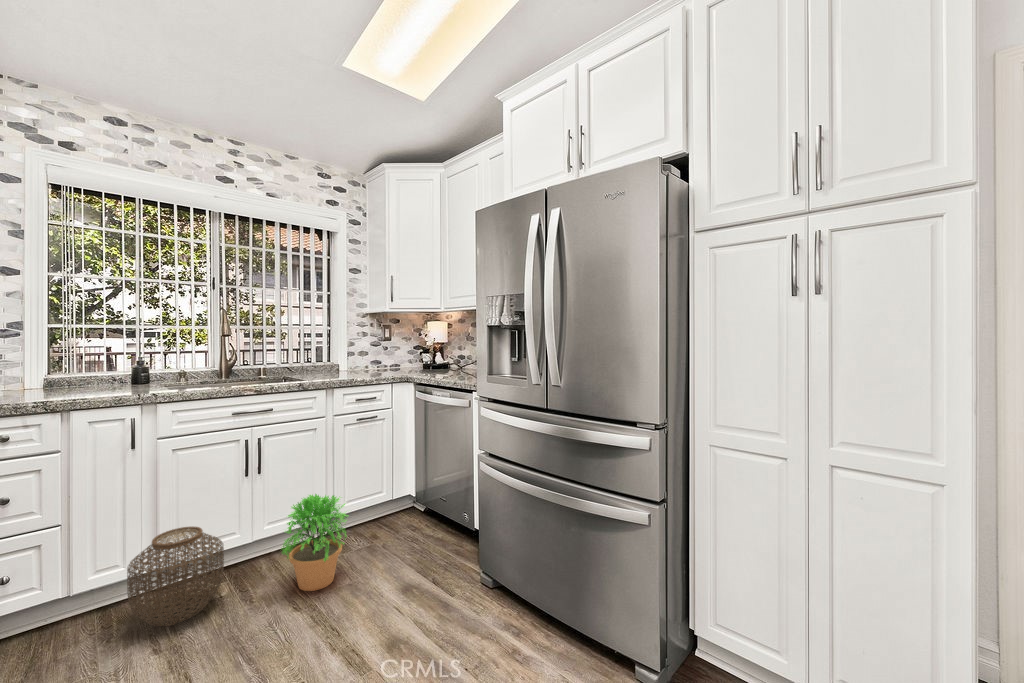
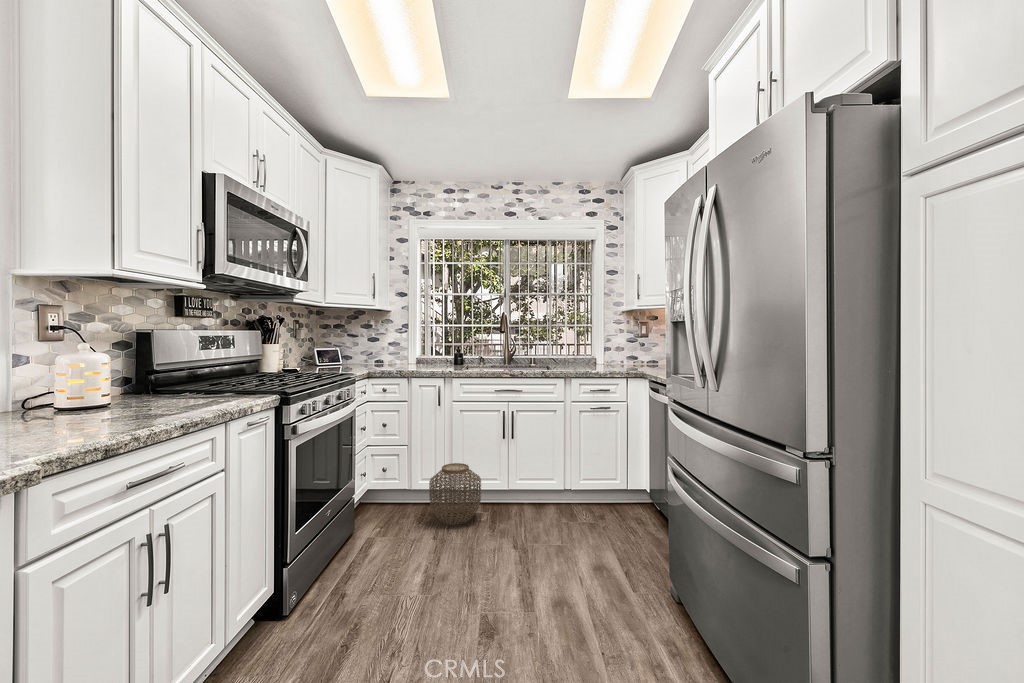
potted plant: present [282,494,347,591] -> none [510,459,568,536]

